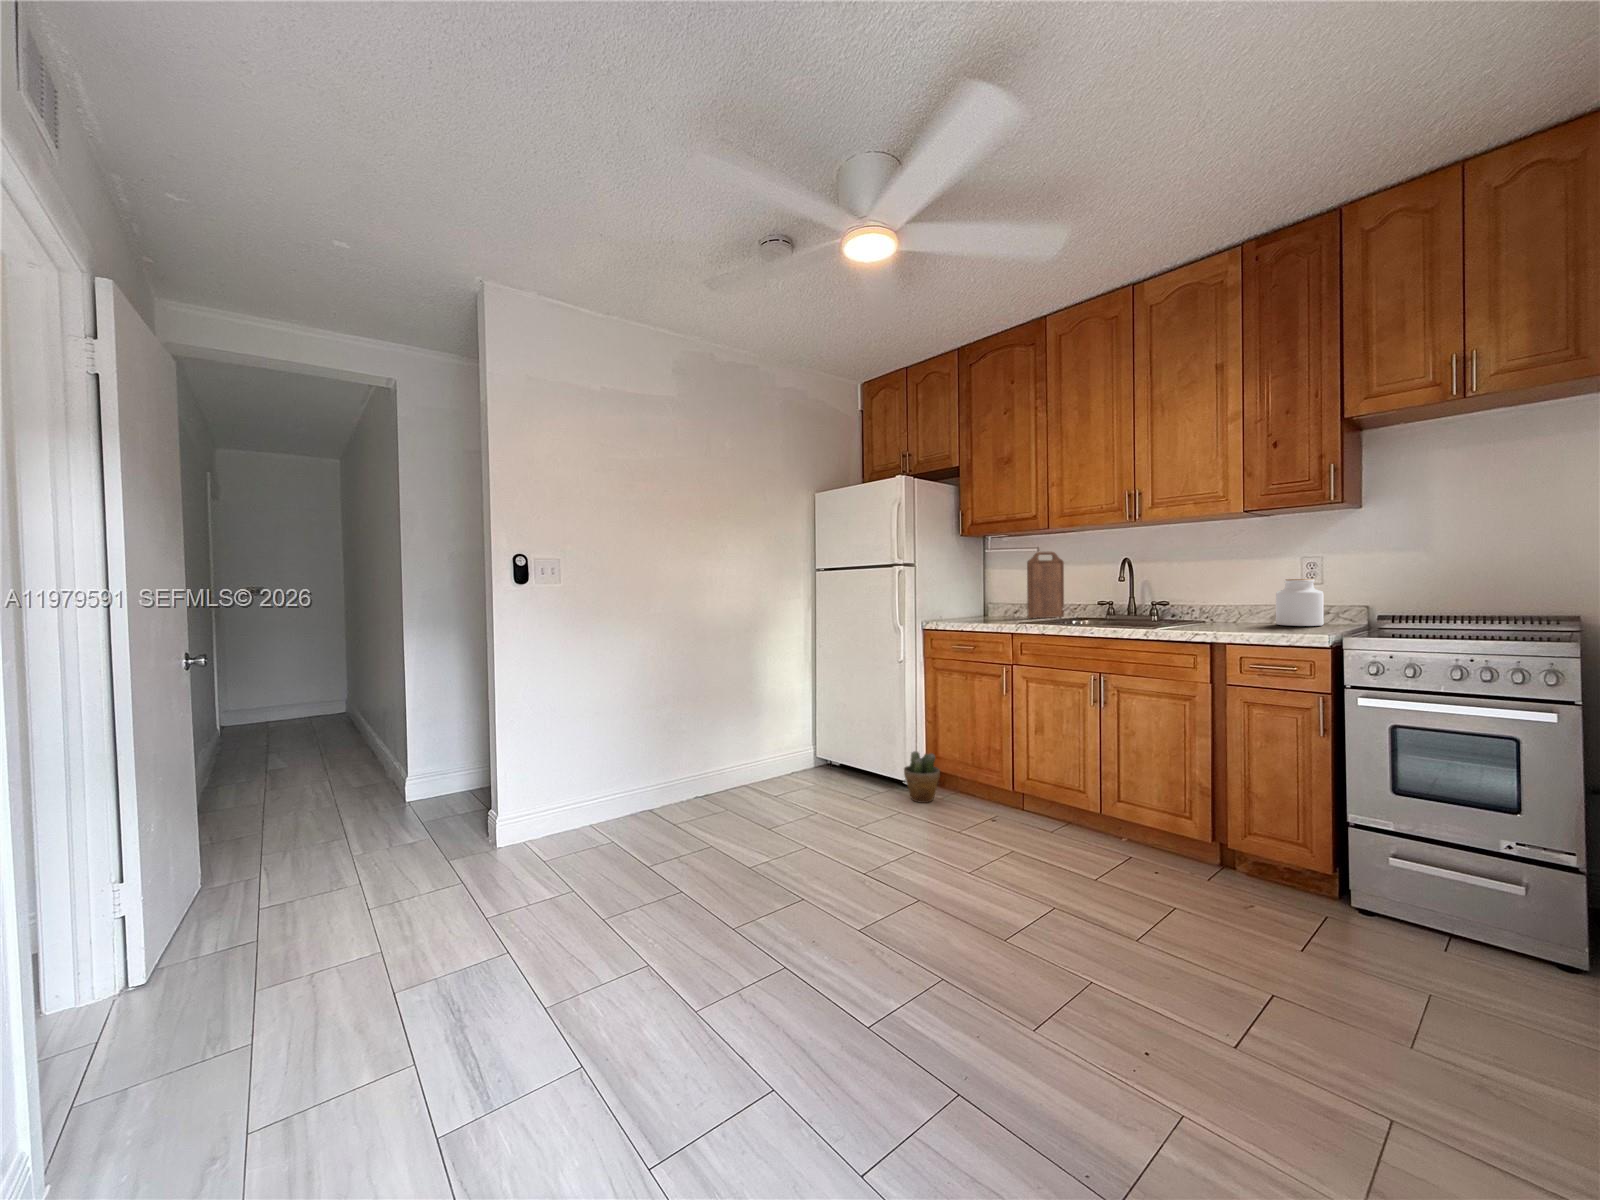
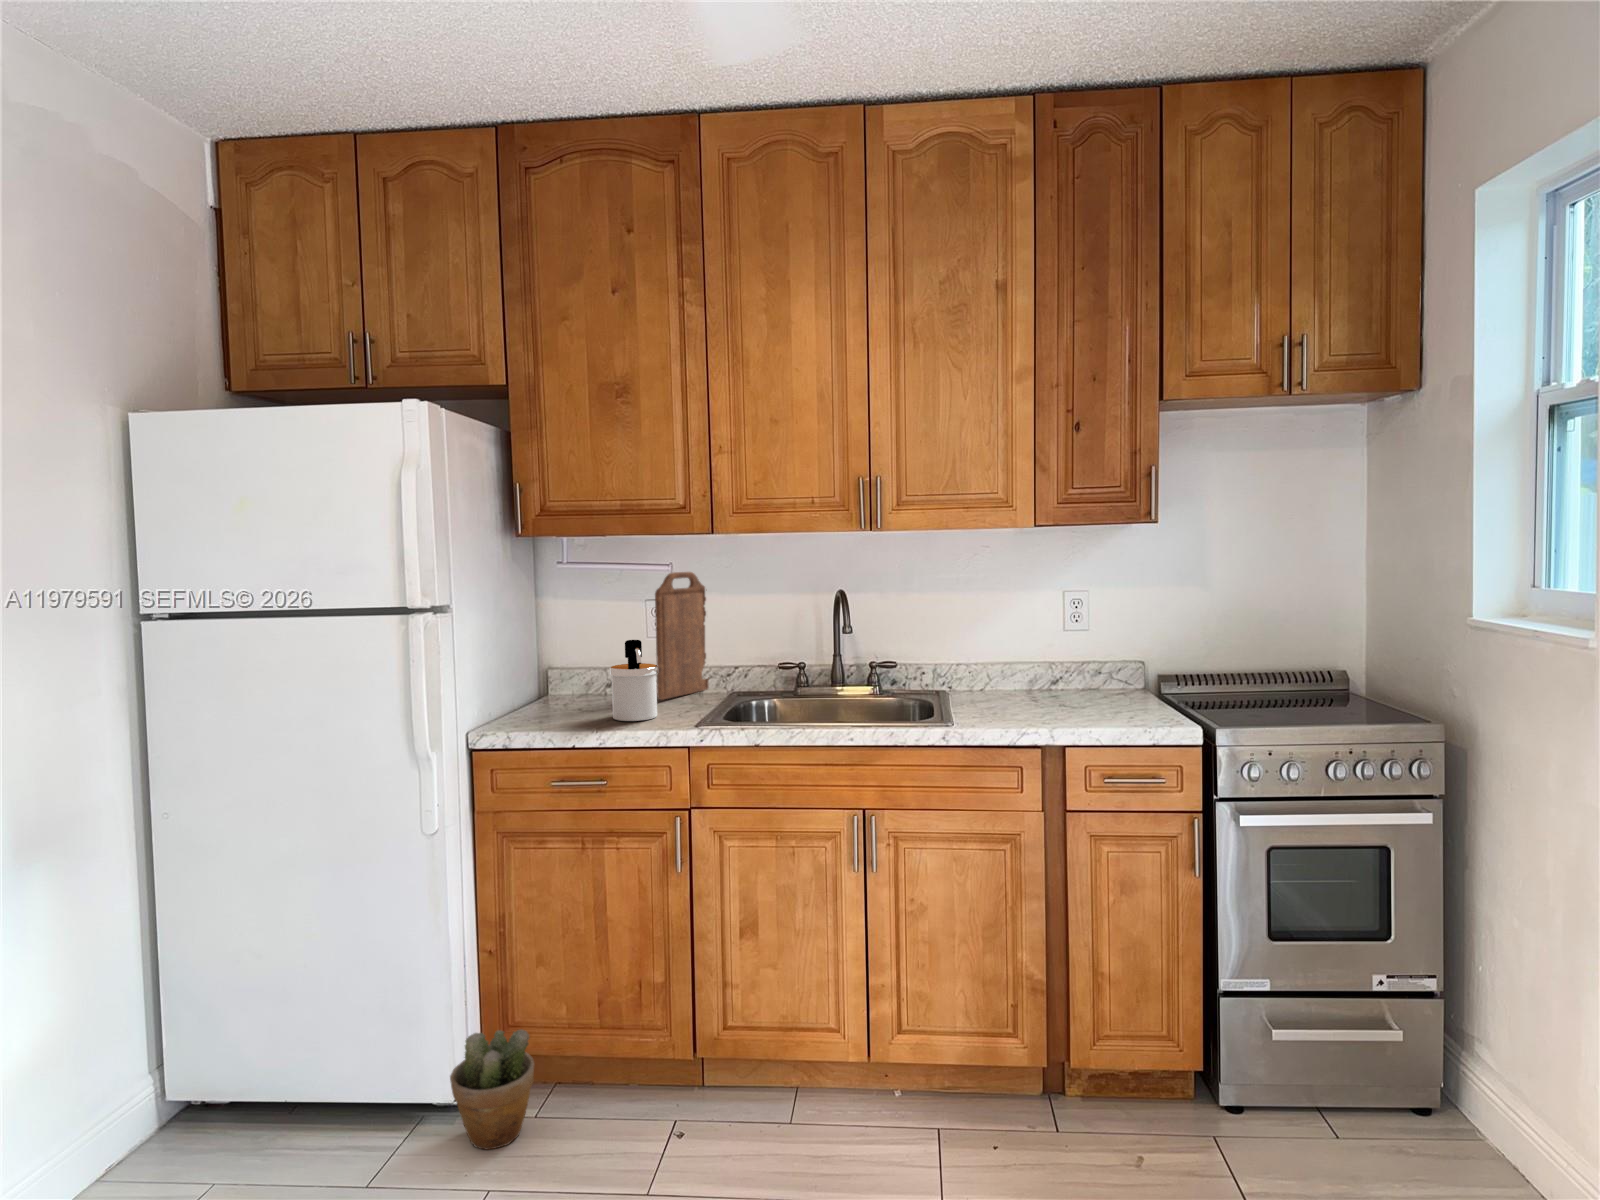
jar: present [1276,579,1324,626] -> none [1053,627,1110,698]
soap dispenser: none [993,584,1018,623] -> present [610,640,658,721]

